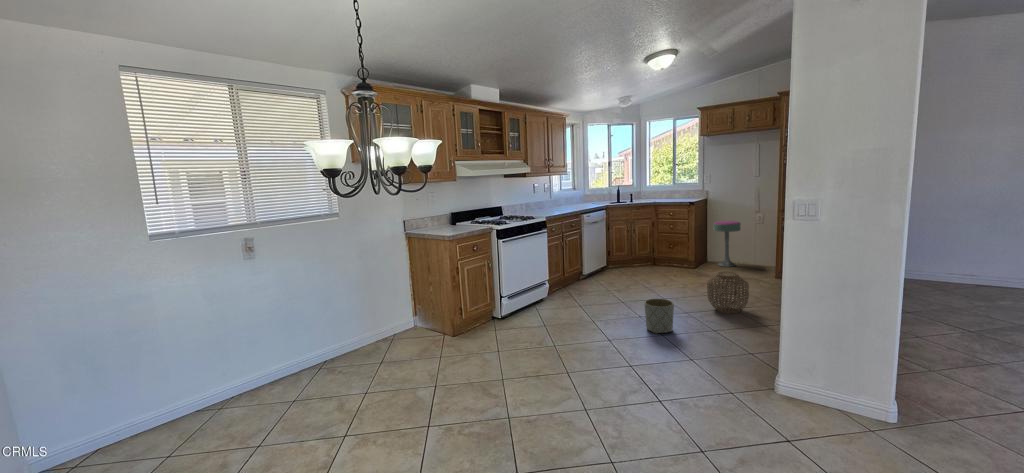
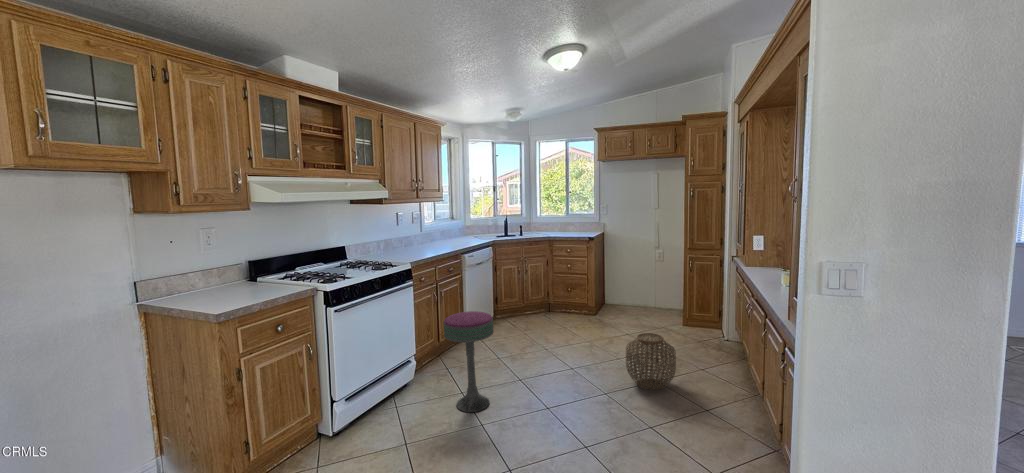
bar stool: present [713,221,741,267] -> present [443,311,494,412]
planter: present [645,299,674,334] -> none [555,385,595,444]

